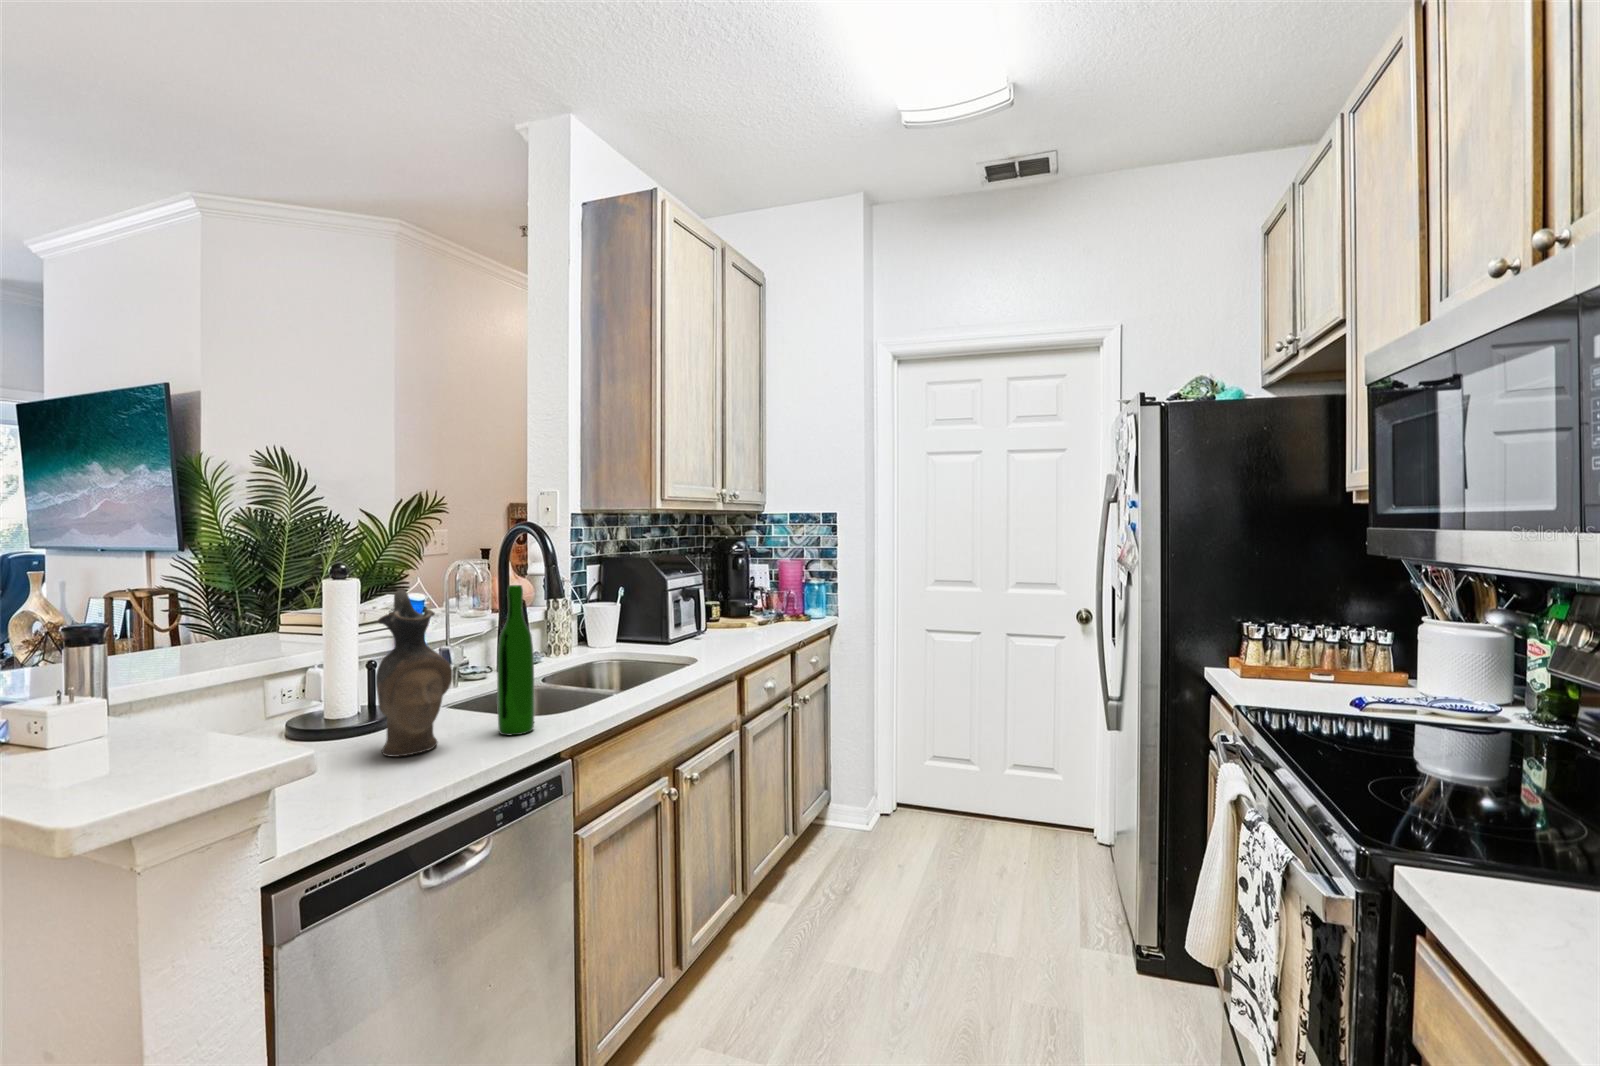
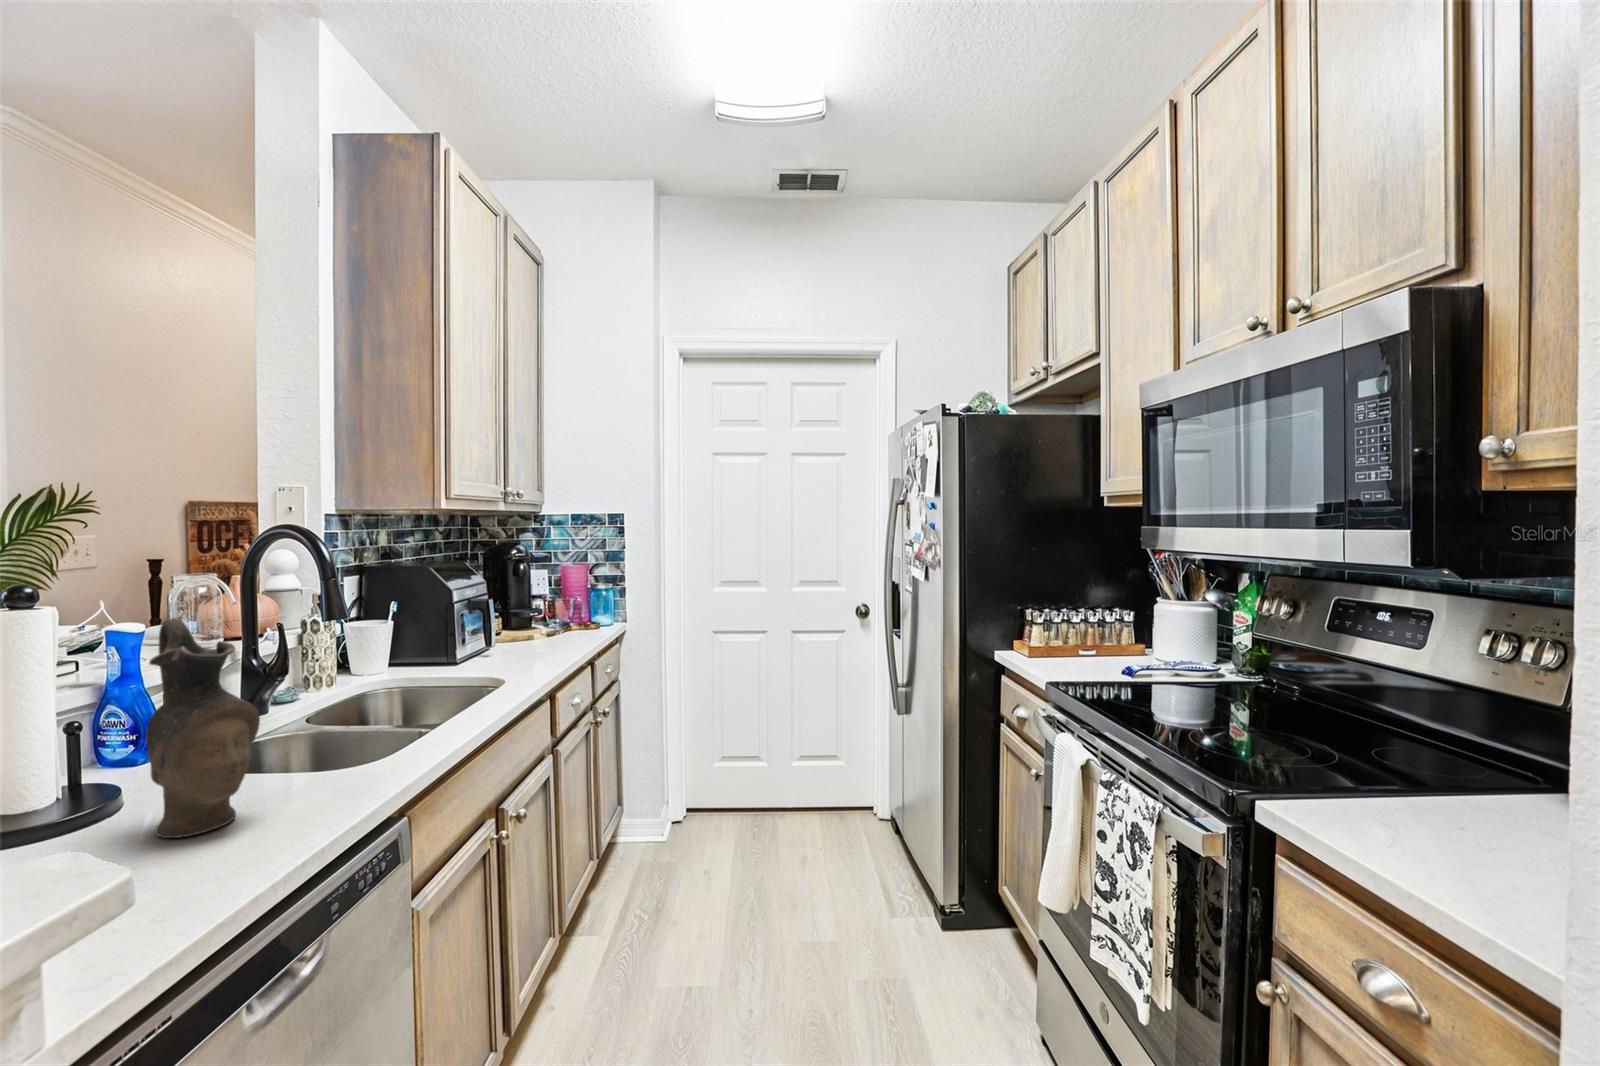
wine bottle: present [497,585,535,735] -> none [310,605,359,791]

